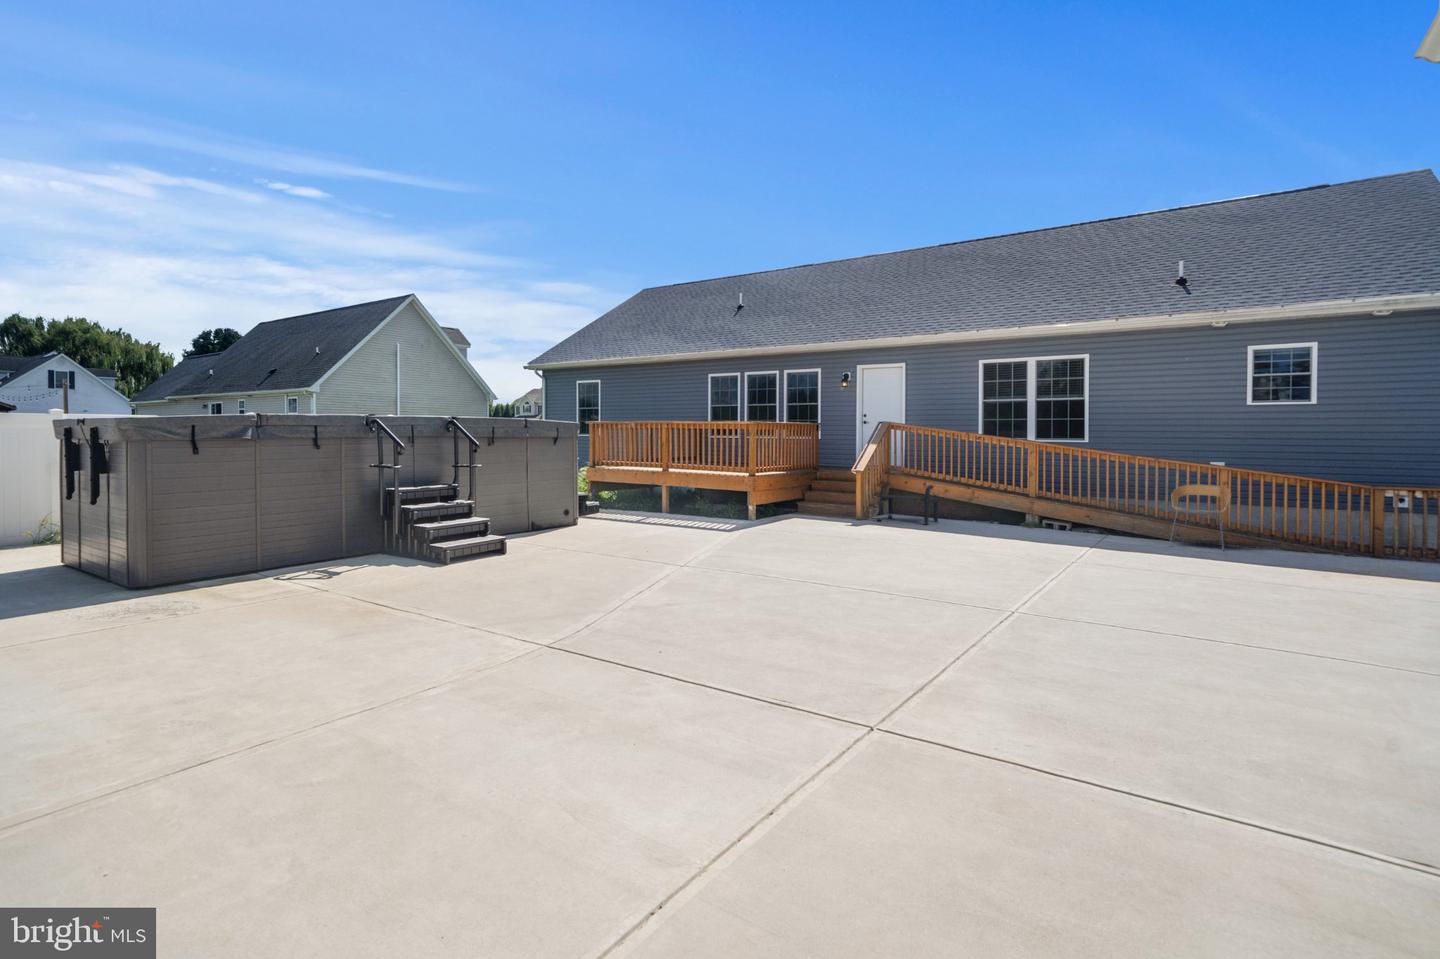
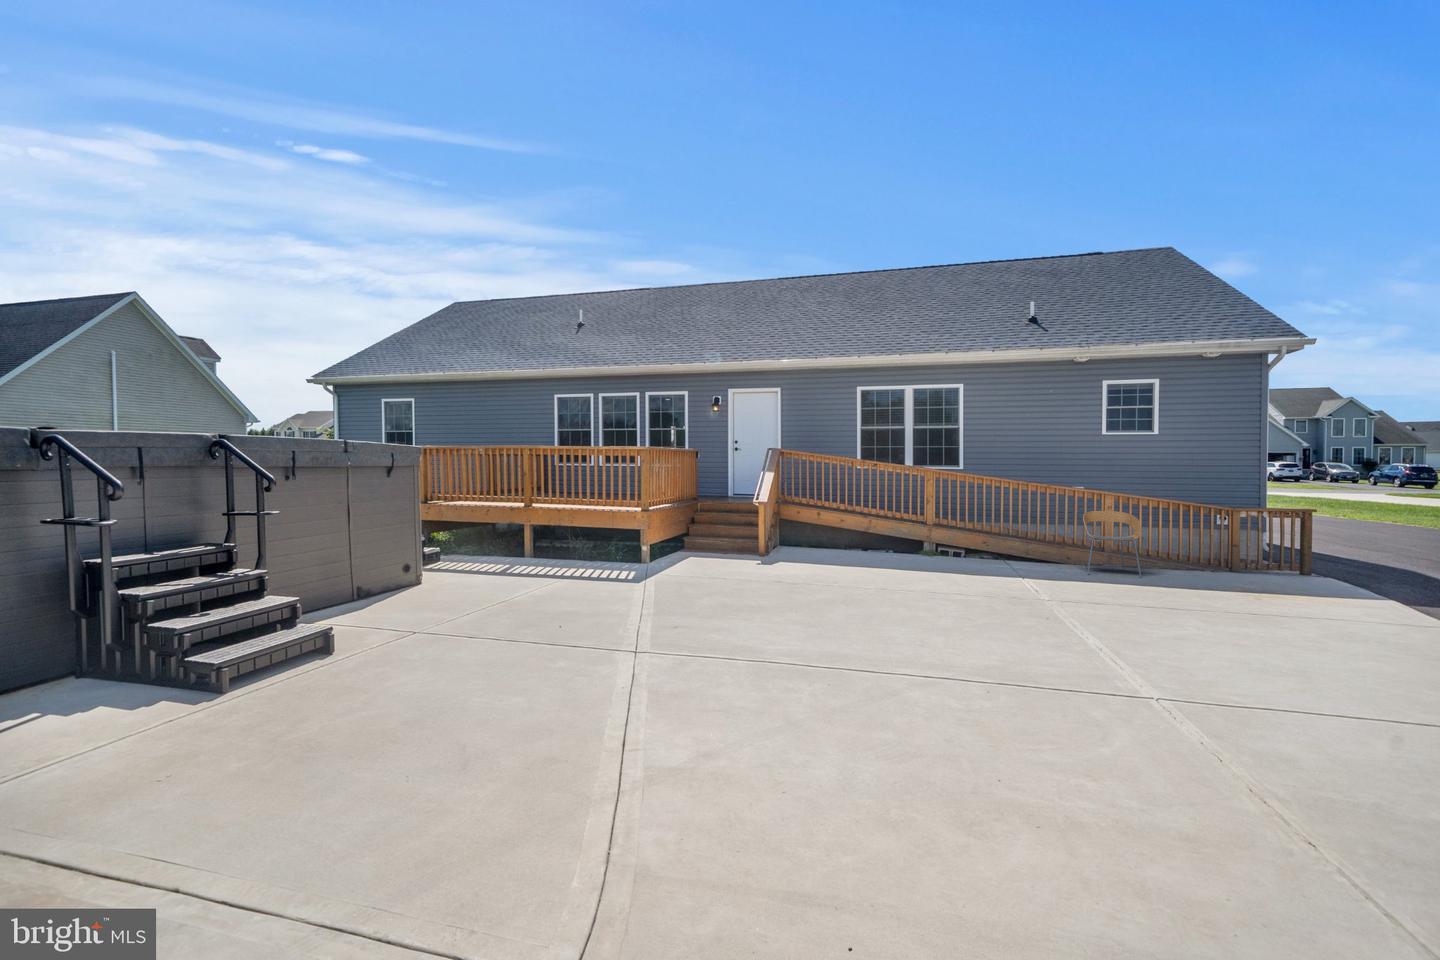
bench: present [877,482,938,525] -> none [773,514,834,559]

